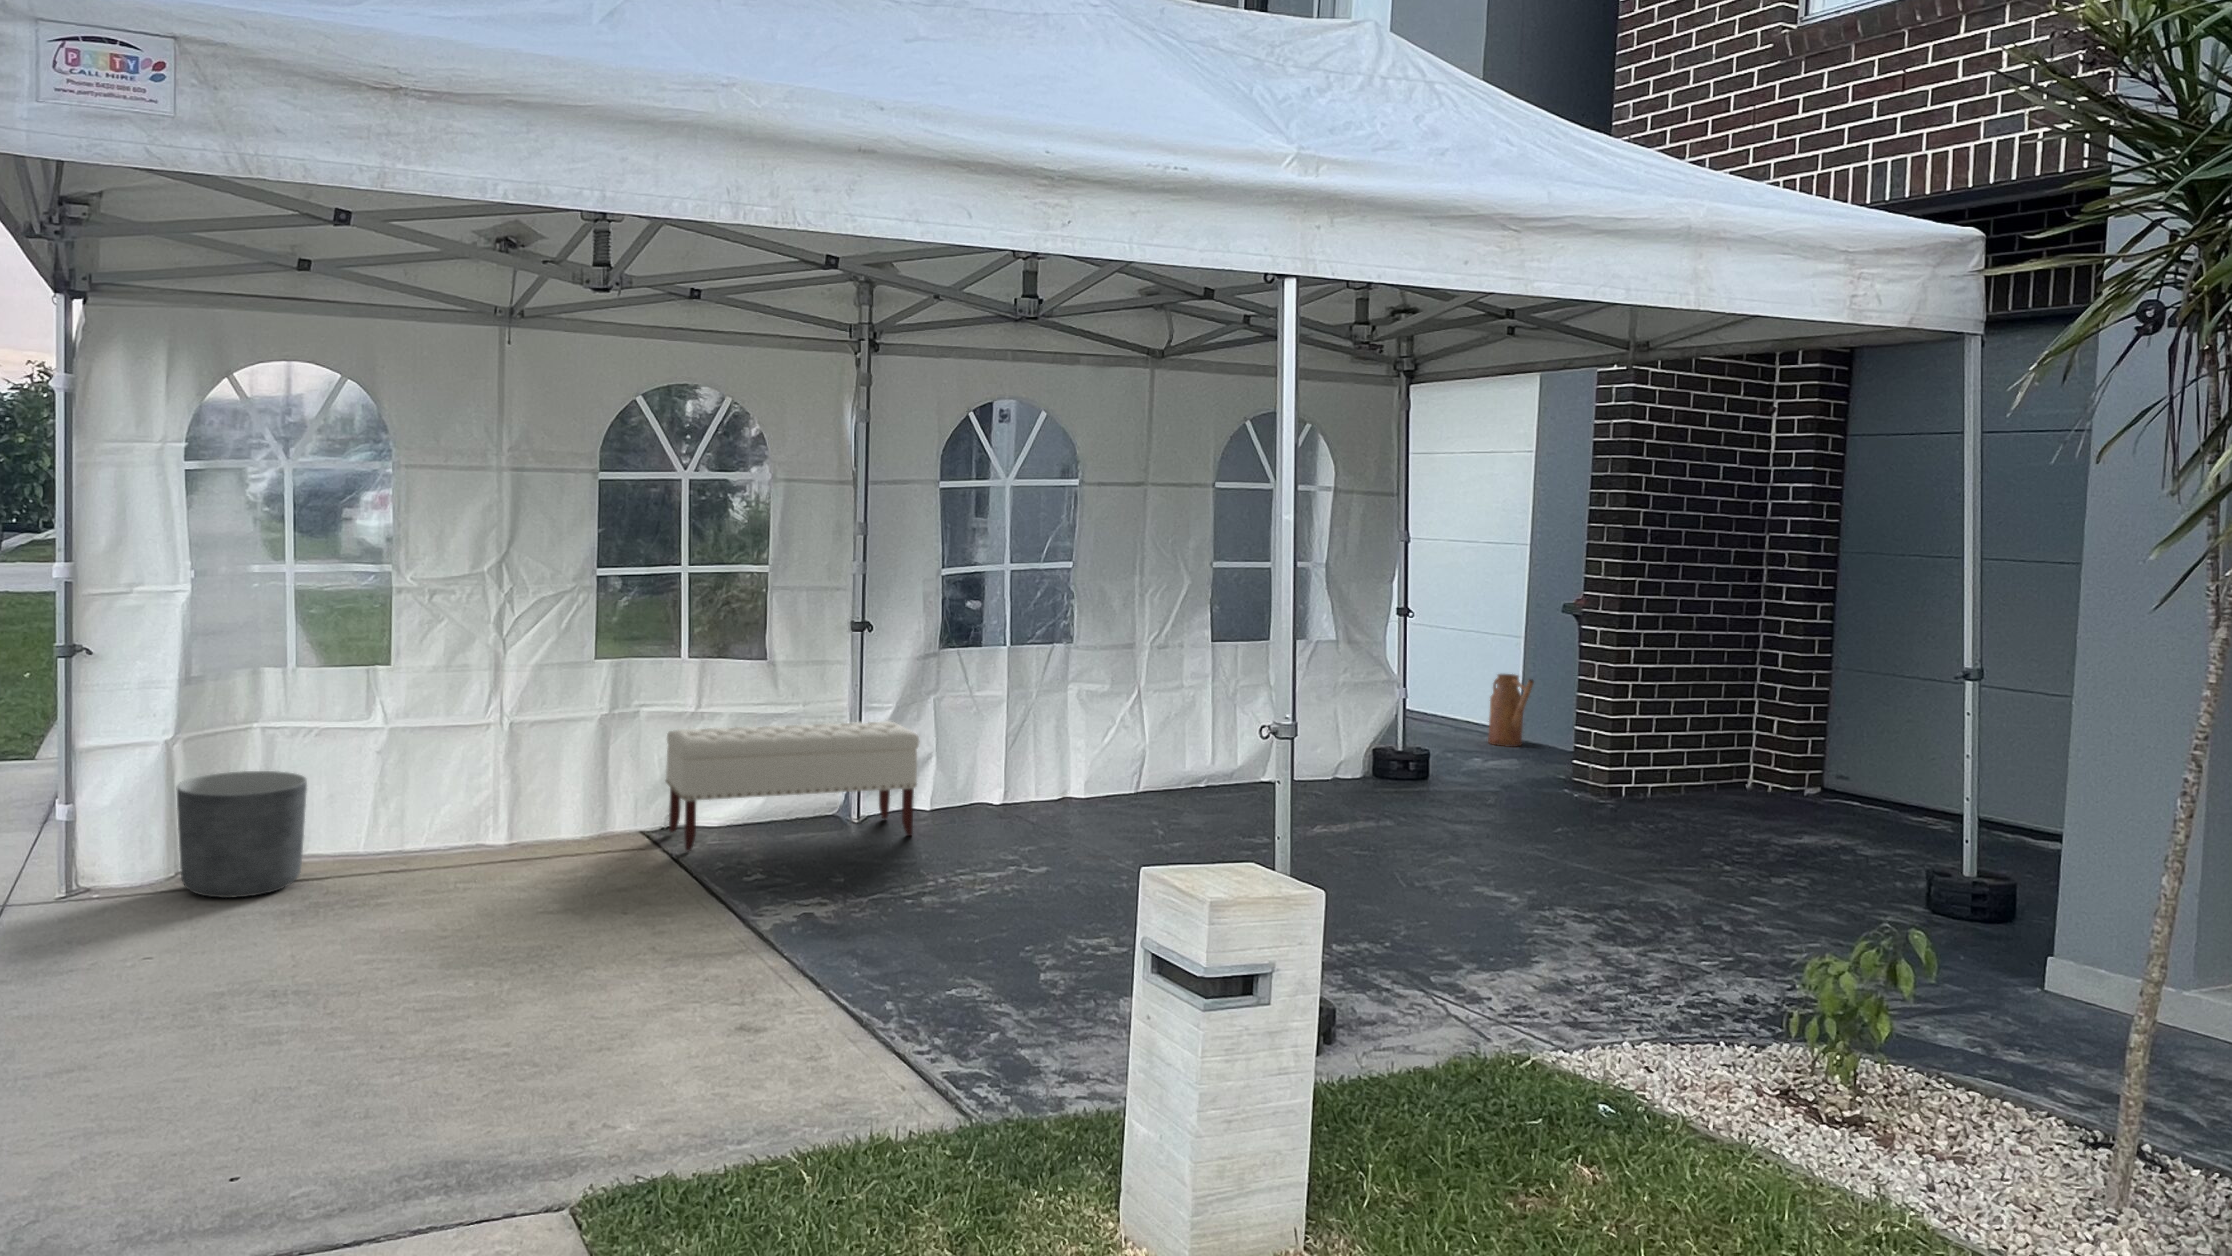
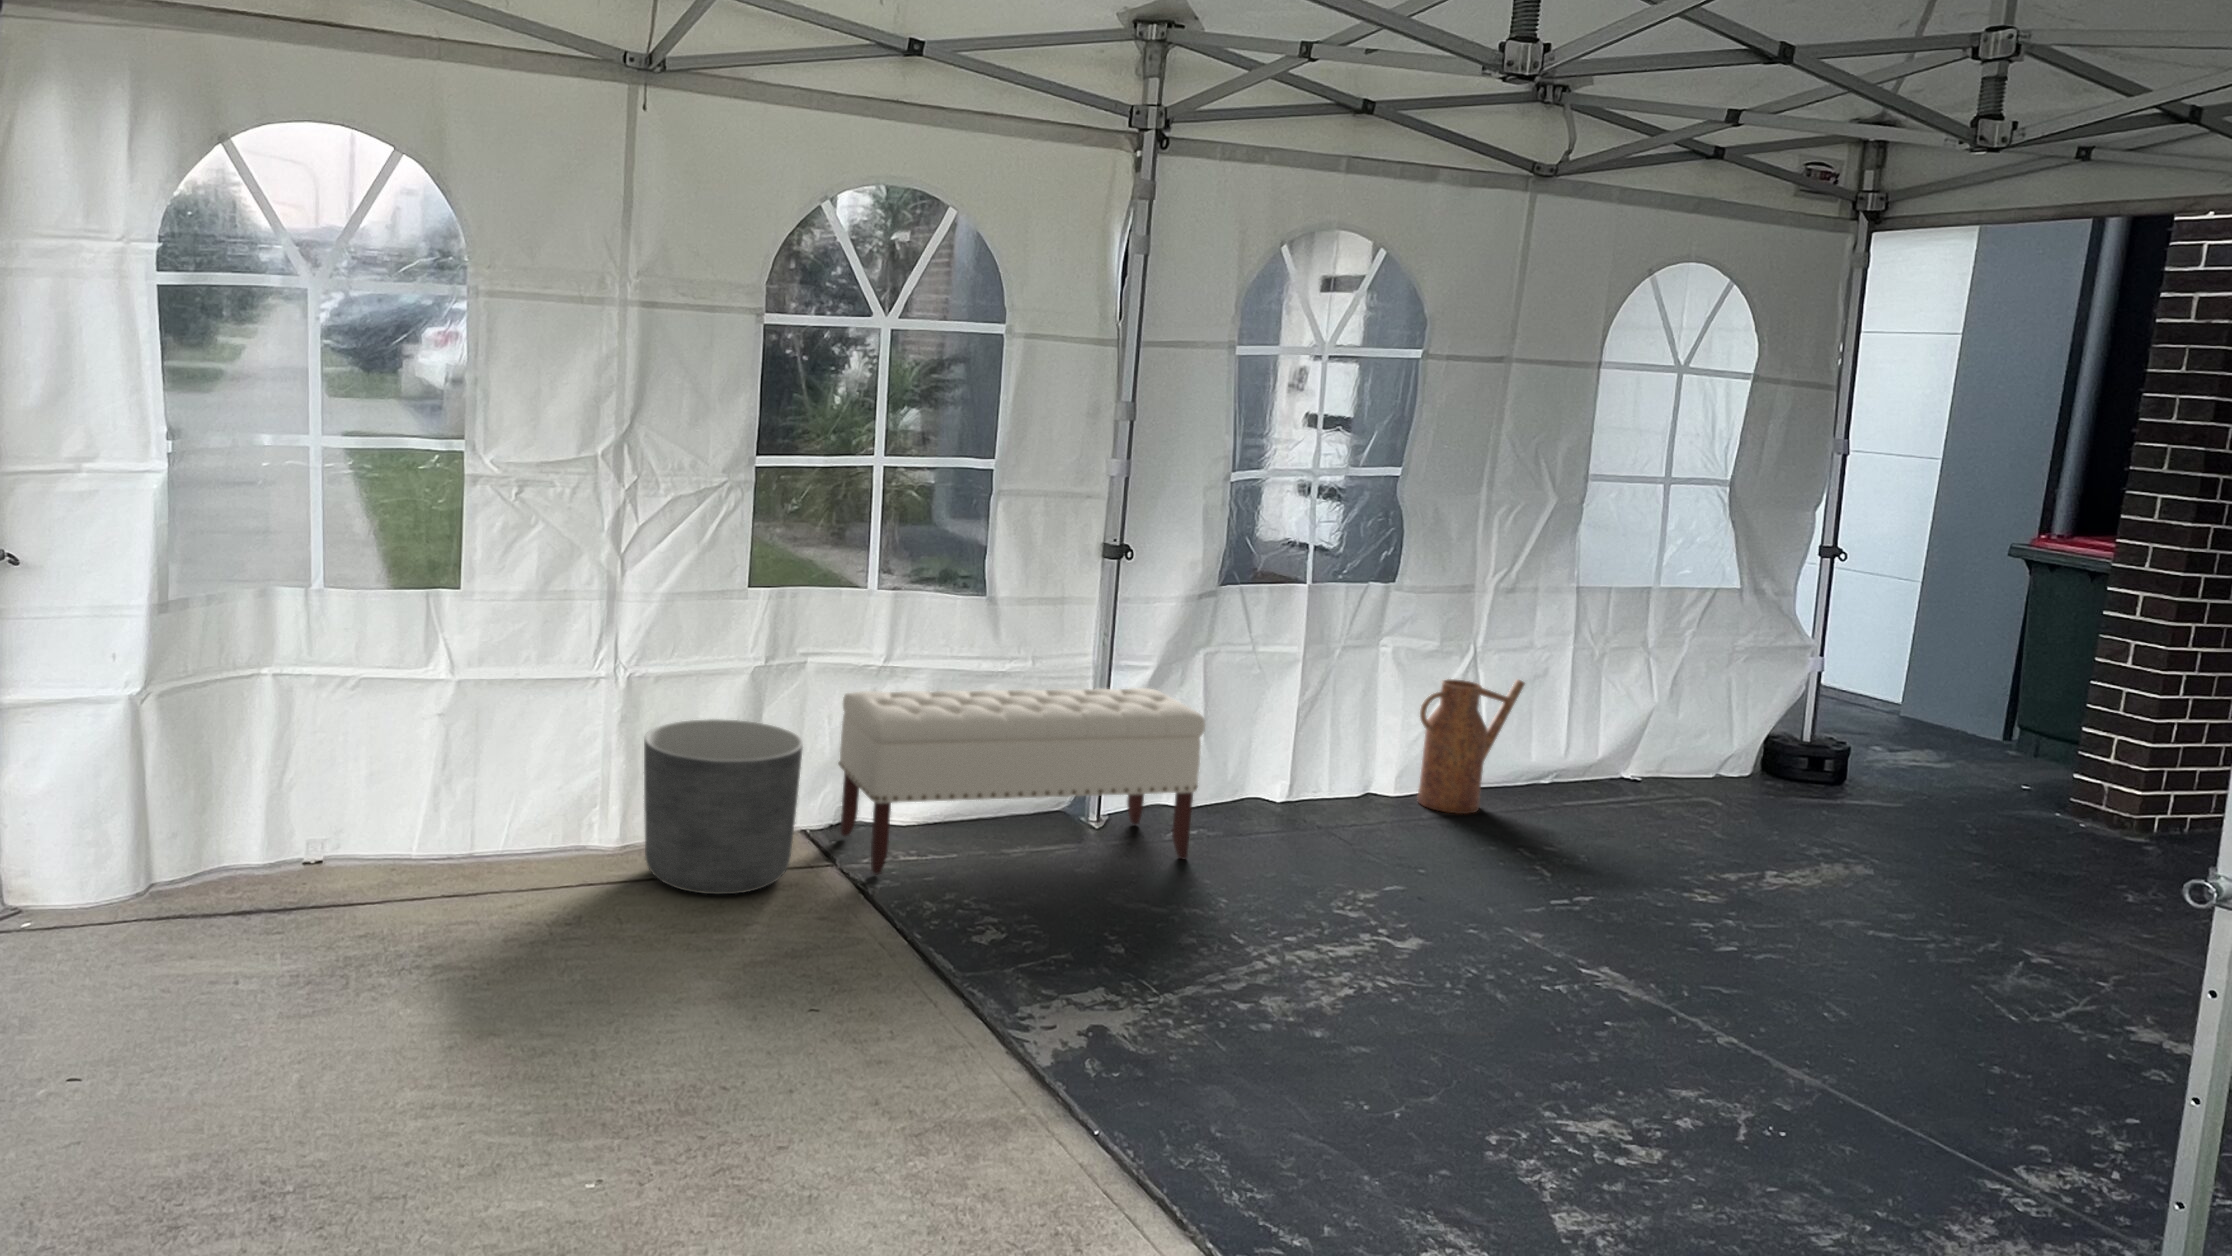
watering can: present [1488,674,1534,747] -> present [1418,679,1524,814]
planter: present [177,771,307,898] -> present [644,719,803,894]

